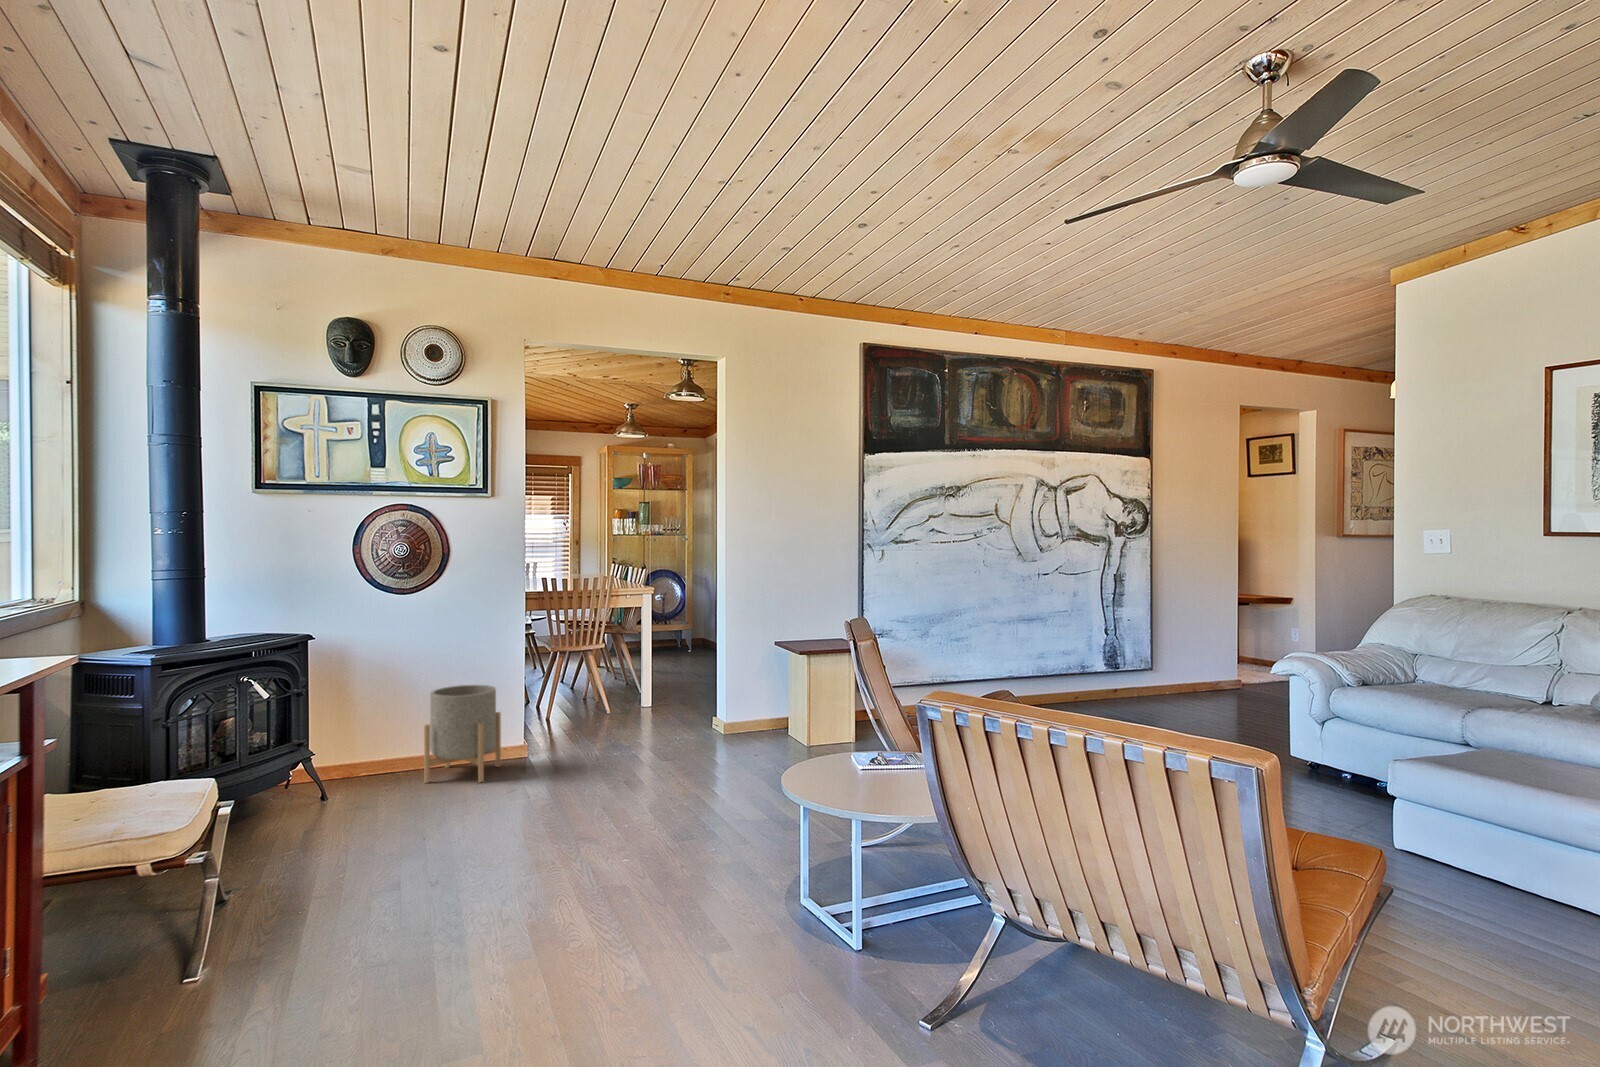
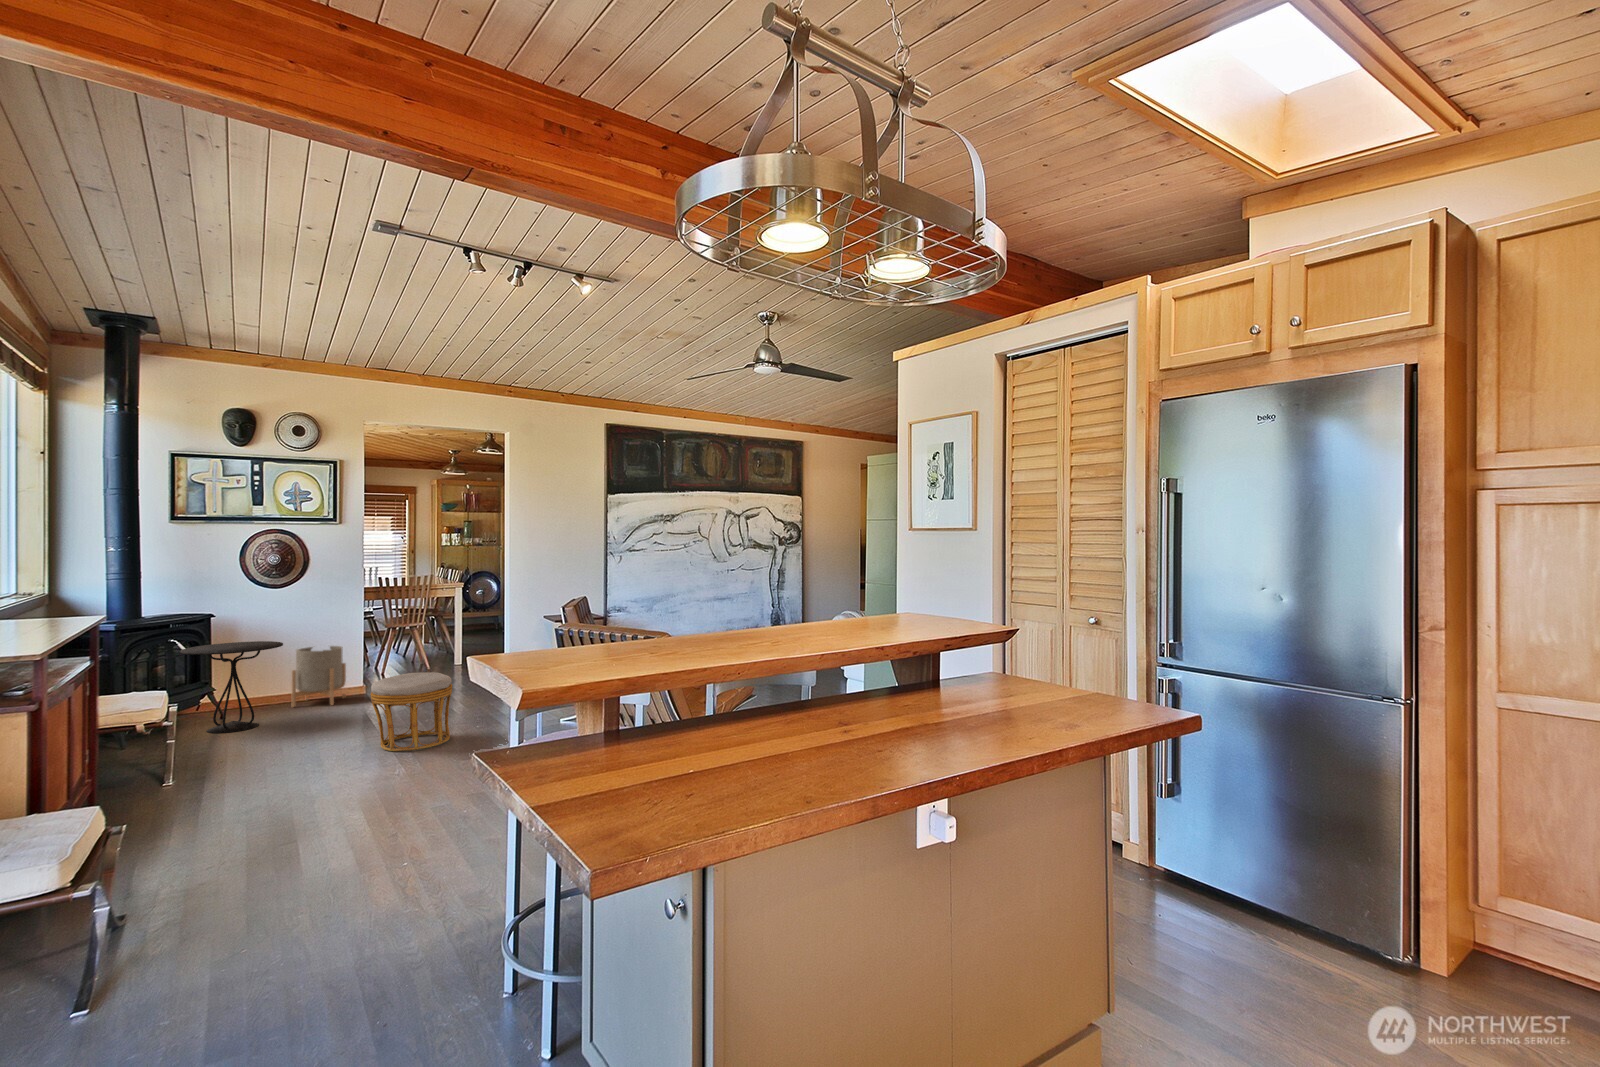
side table: none [253,682,408,840] -> present [180,641,283,733]
ottoman: none [545,760,685,926] -> present [371,672,452,751]

